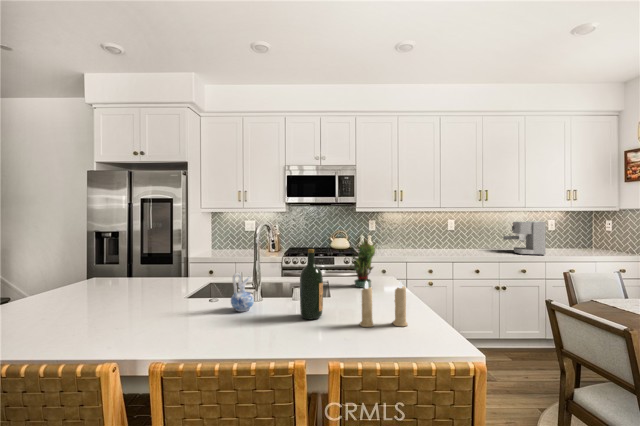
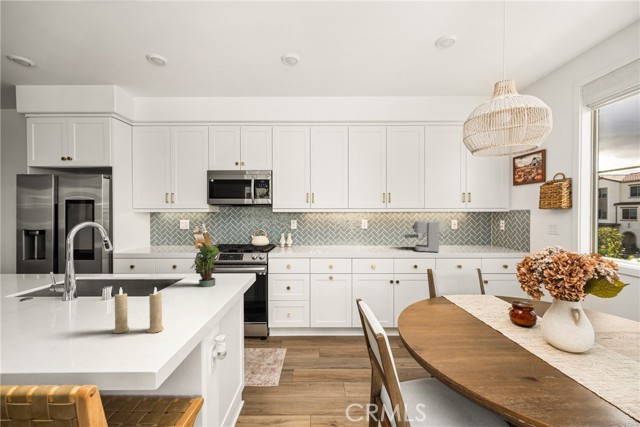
wine bottle: present [300,249,323,319] -> none [71,254,101,323]
ceramic pitcher: present [231,273,254,312] -> none [22,276,53,313]

